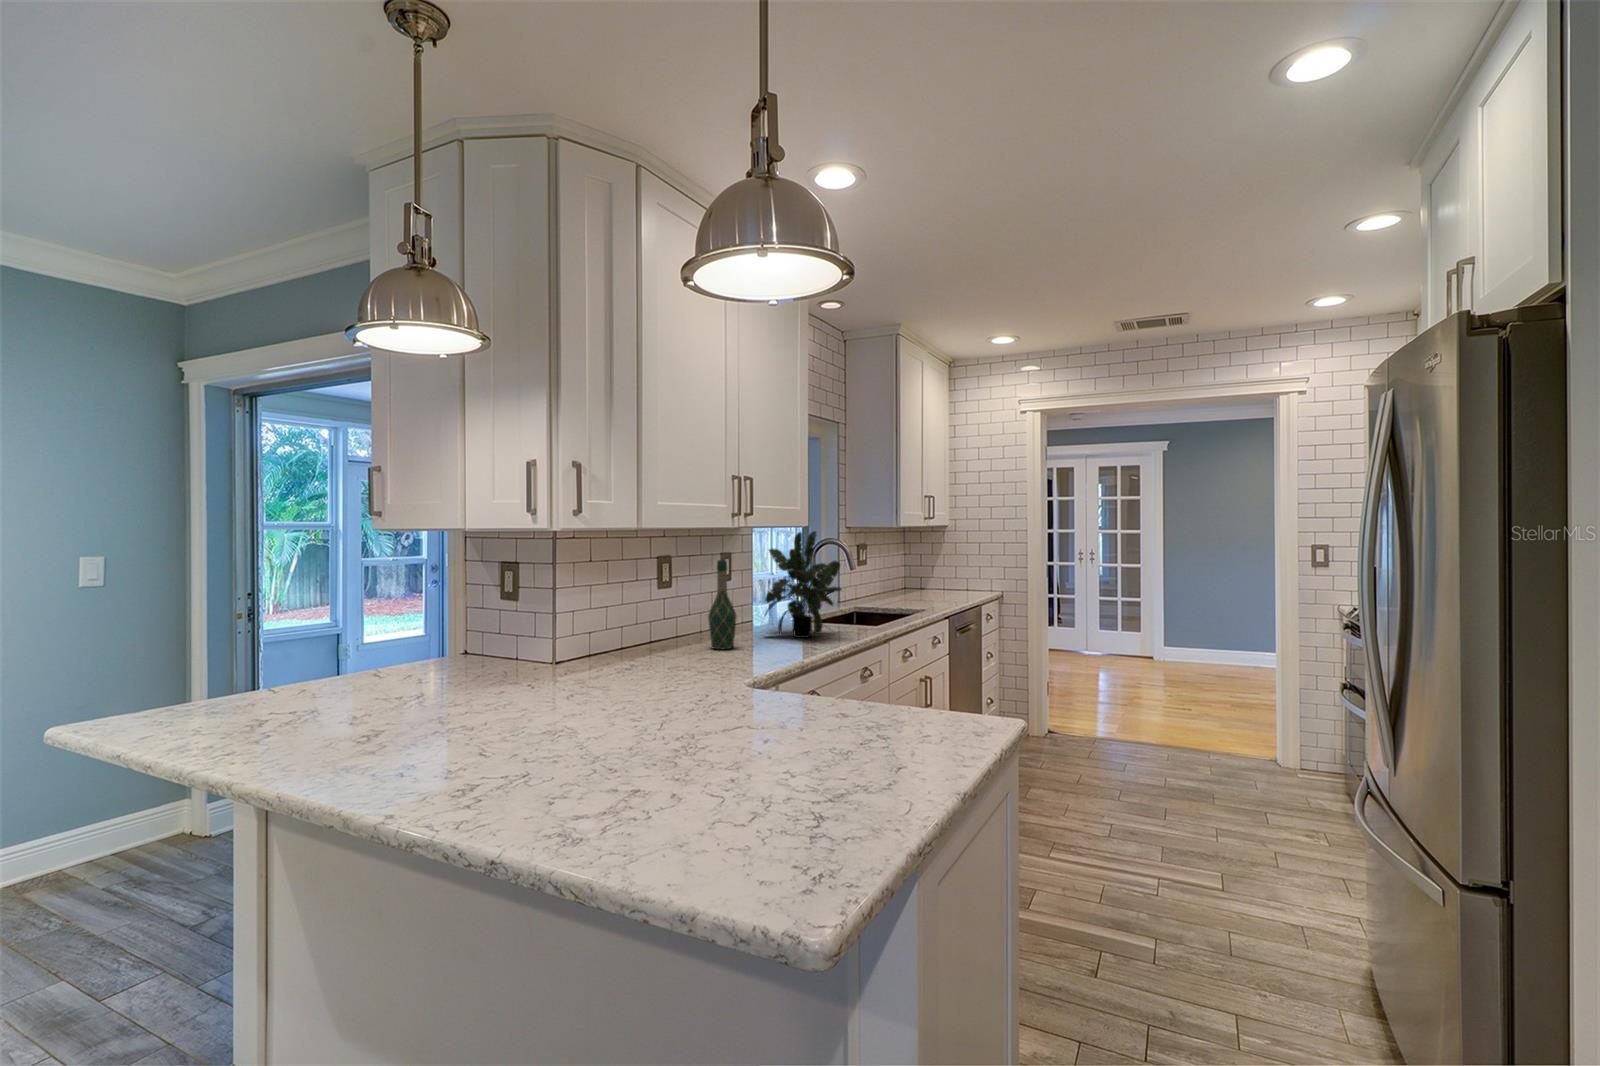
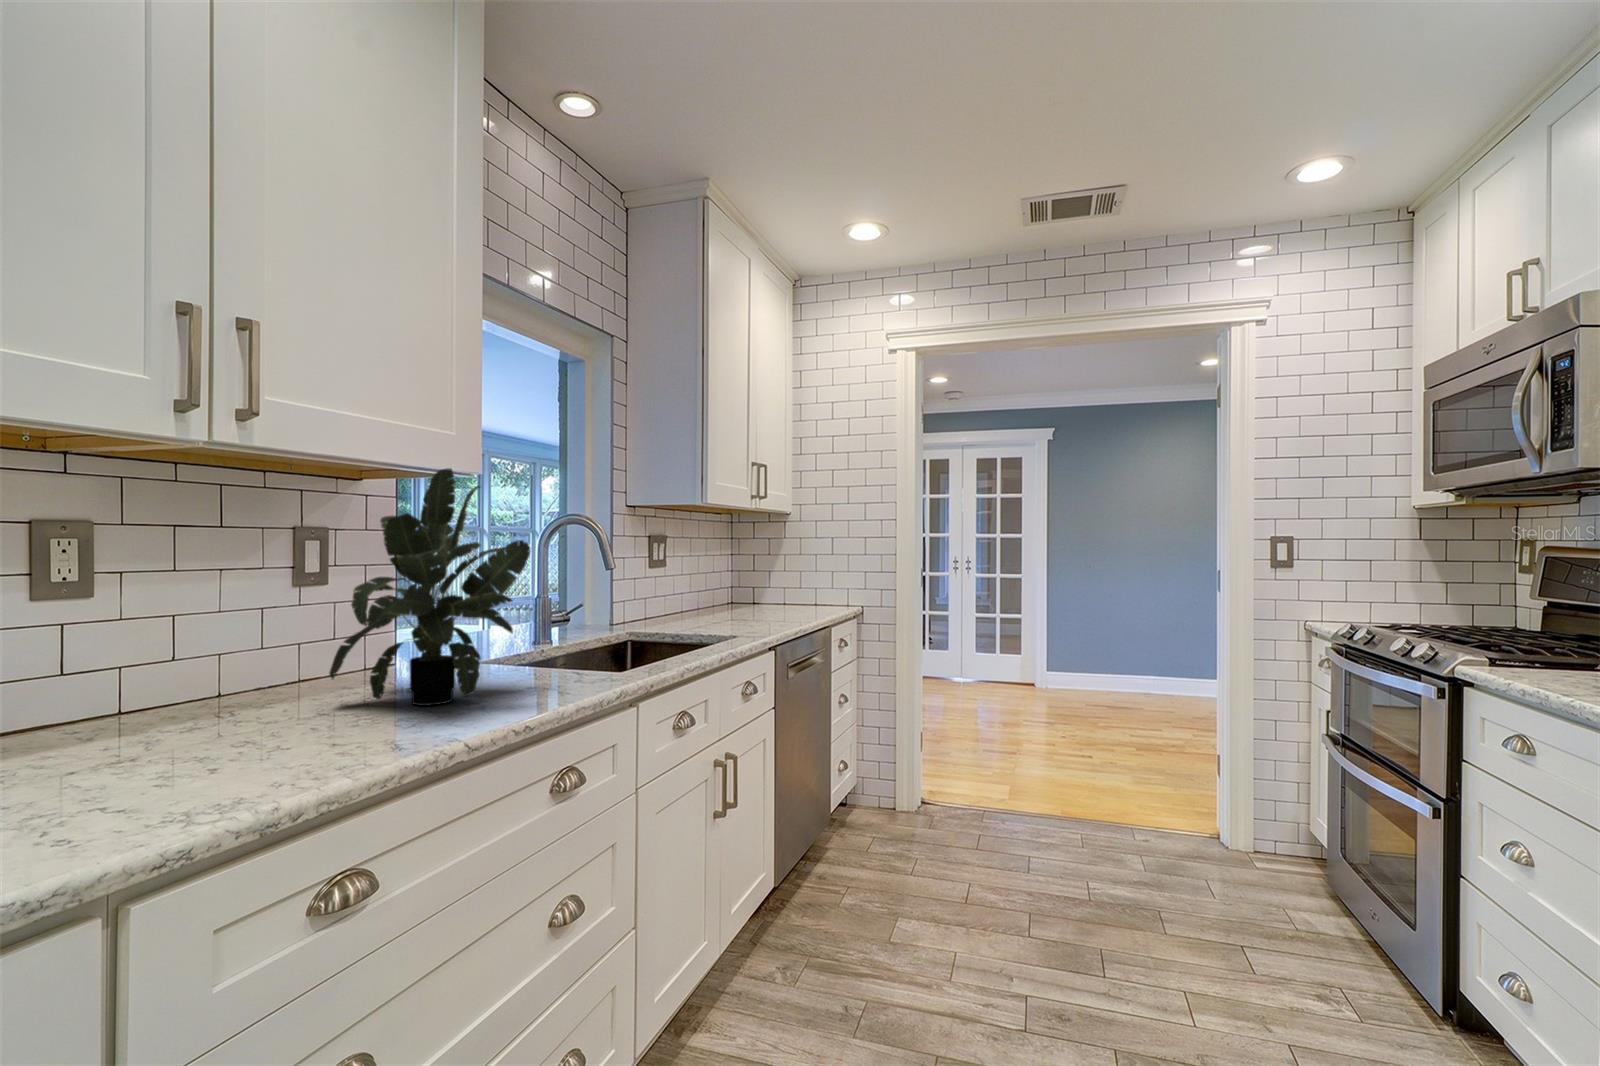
wine bottle: present [708,560,736,649] -> none [106,524,199,755]

